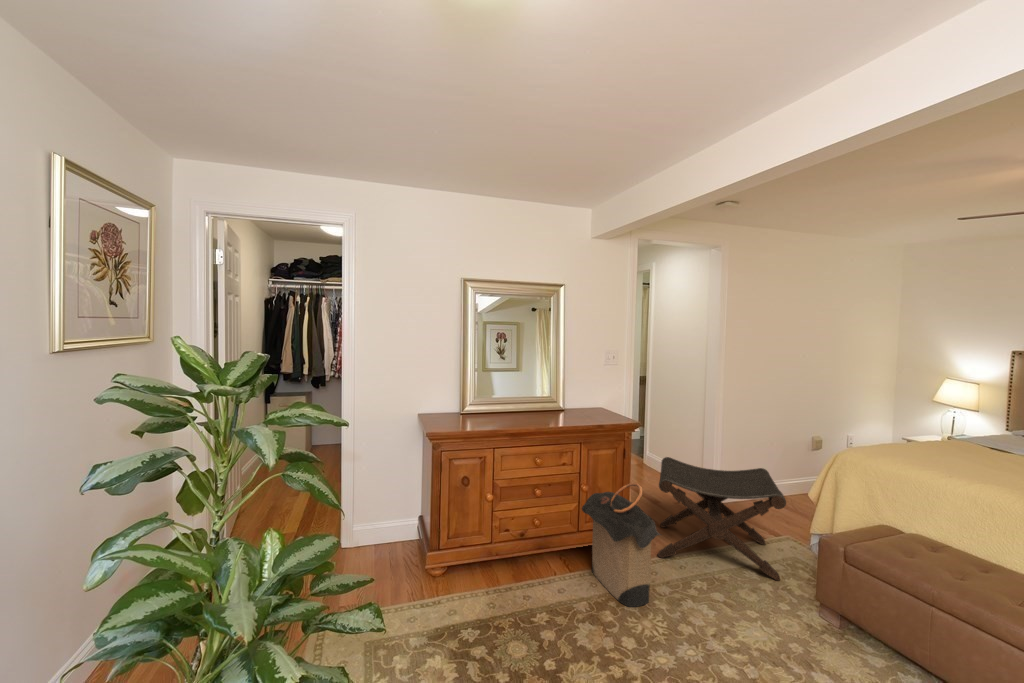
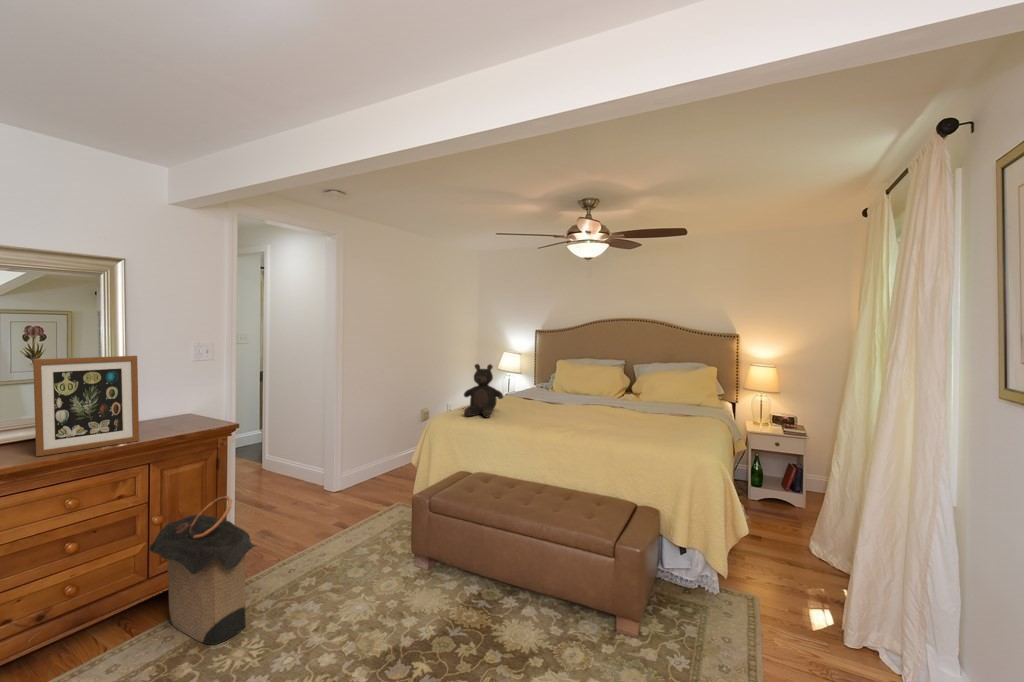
picture frame: none [525,358,580,425] -> present [33,356,139,457]
teddy bear: none [891,392,963,464] -> present [464,364,503,418]
footstool: present [658,457,786,580] -> none [262,447,388,569]

